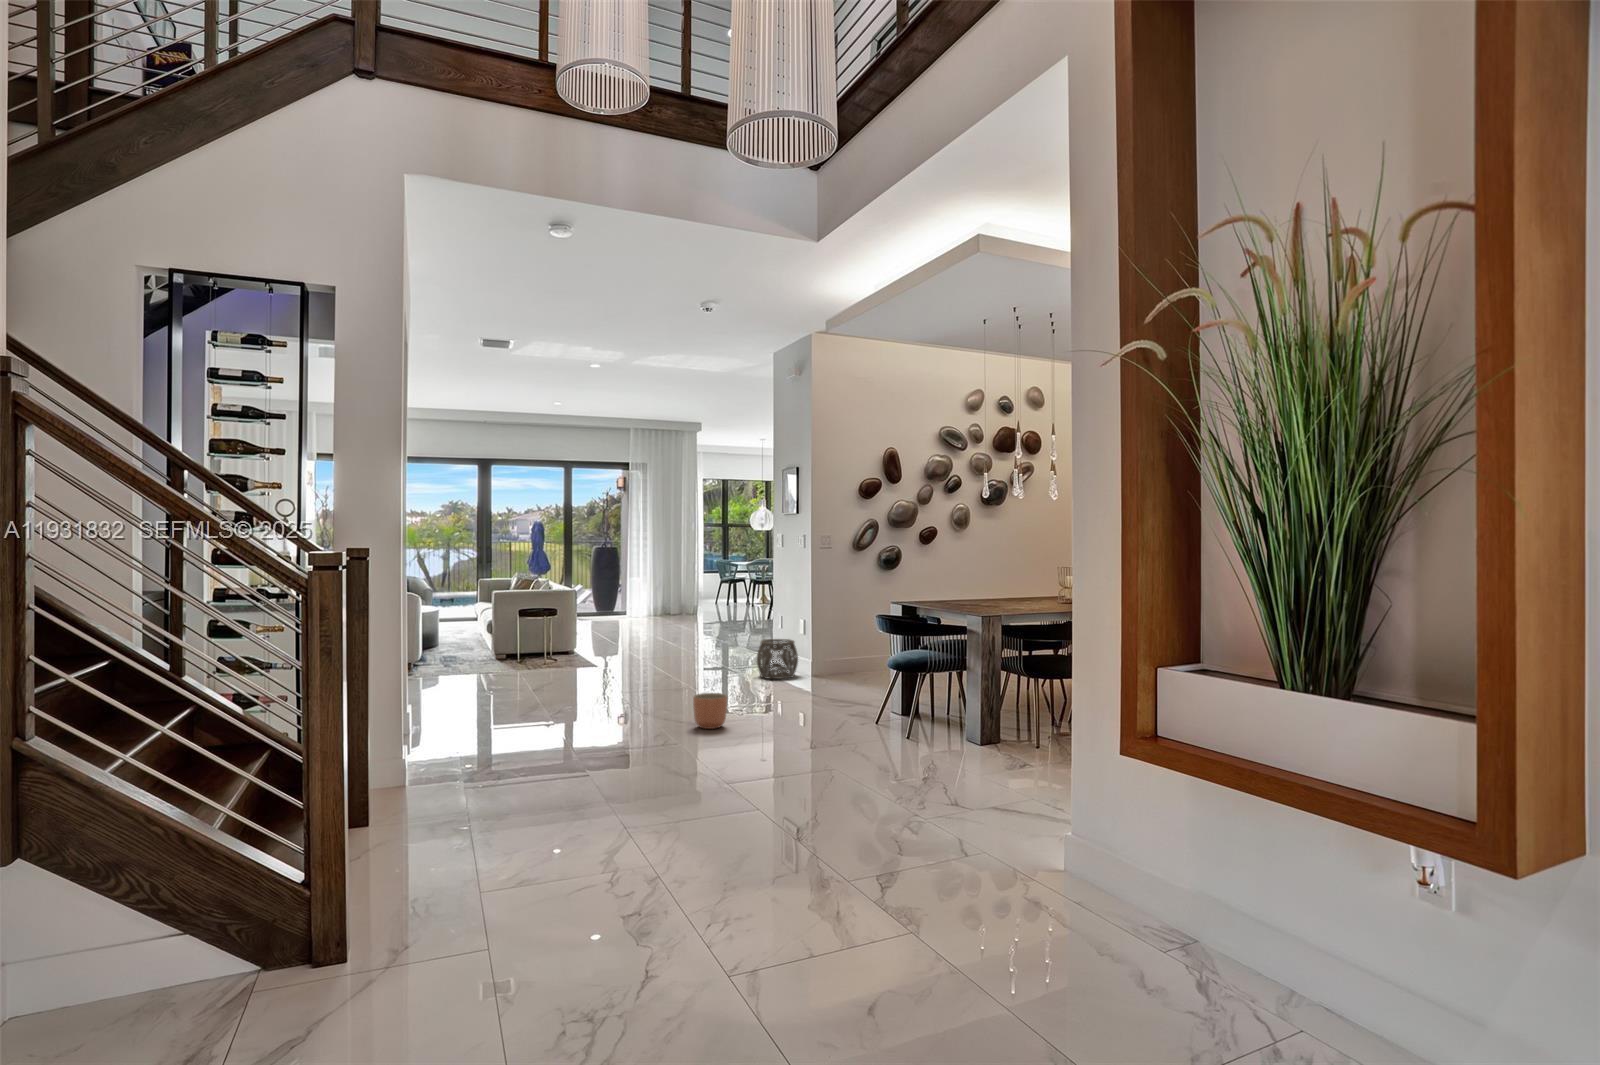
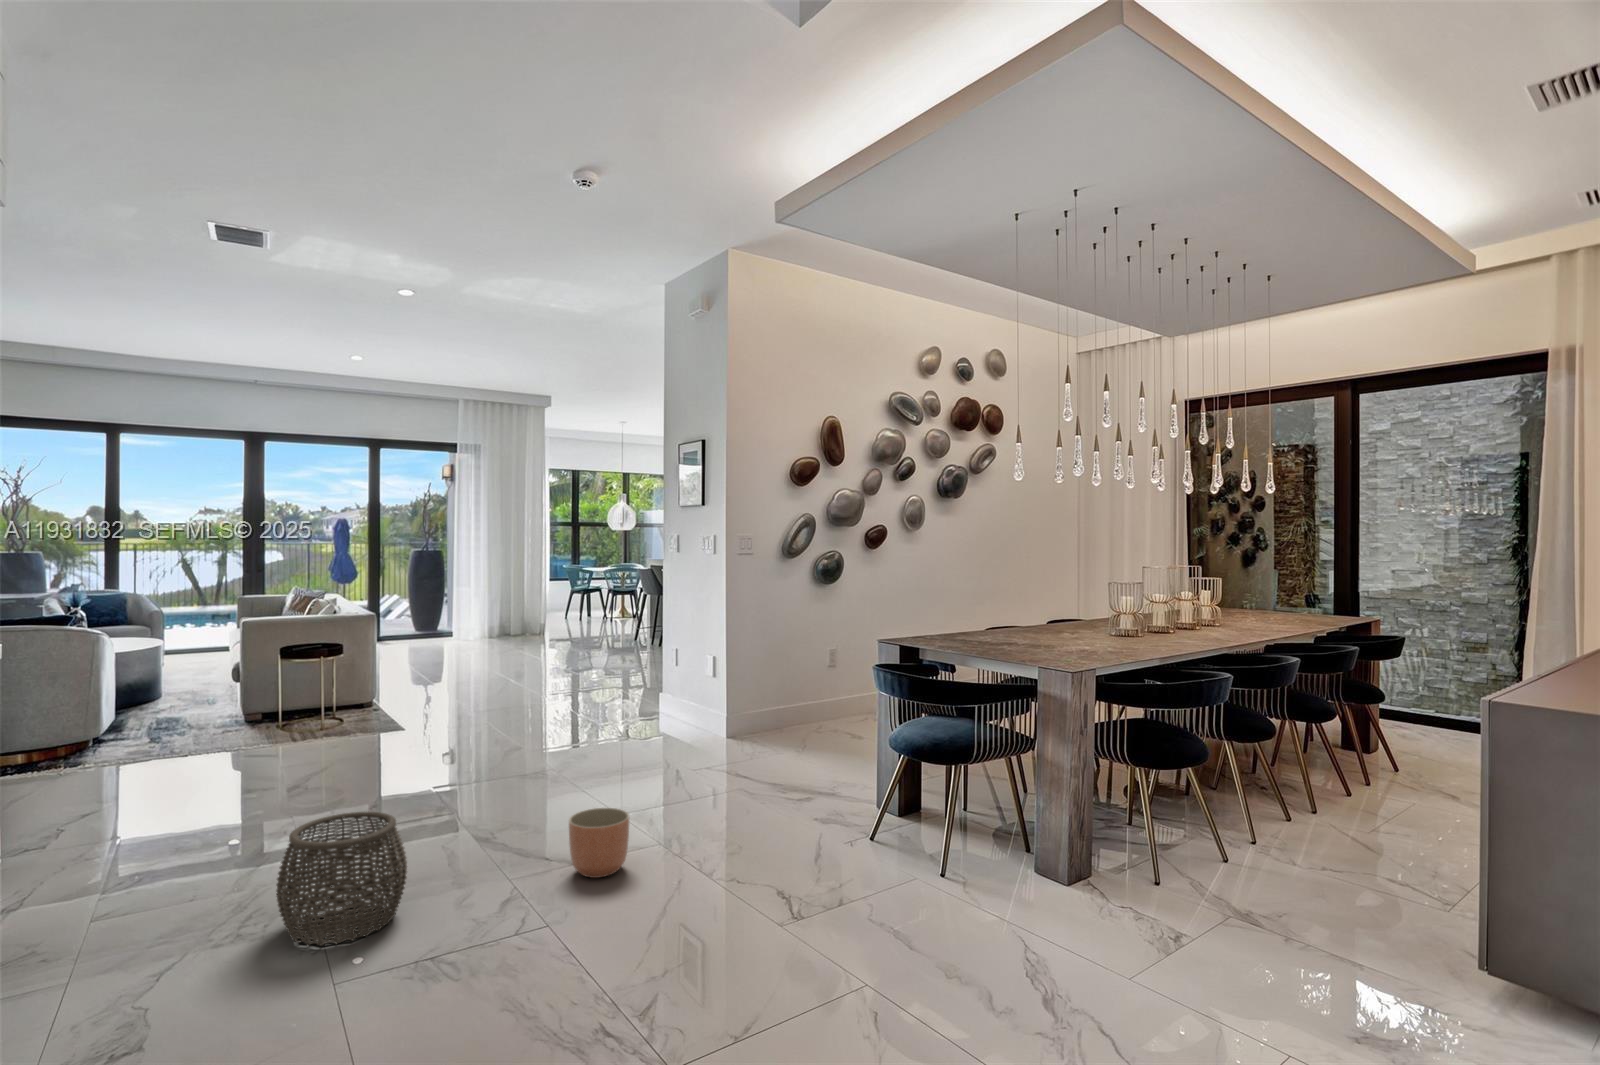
woven basket: present [757,639,798,679] -> present [276,811,407,946]

